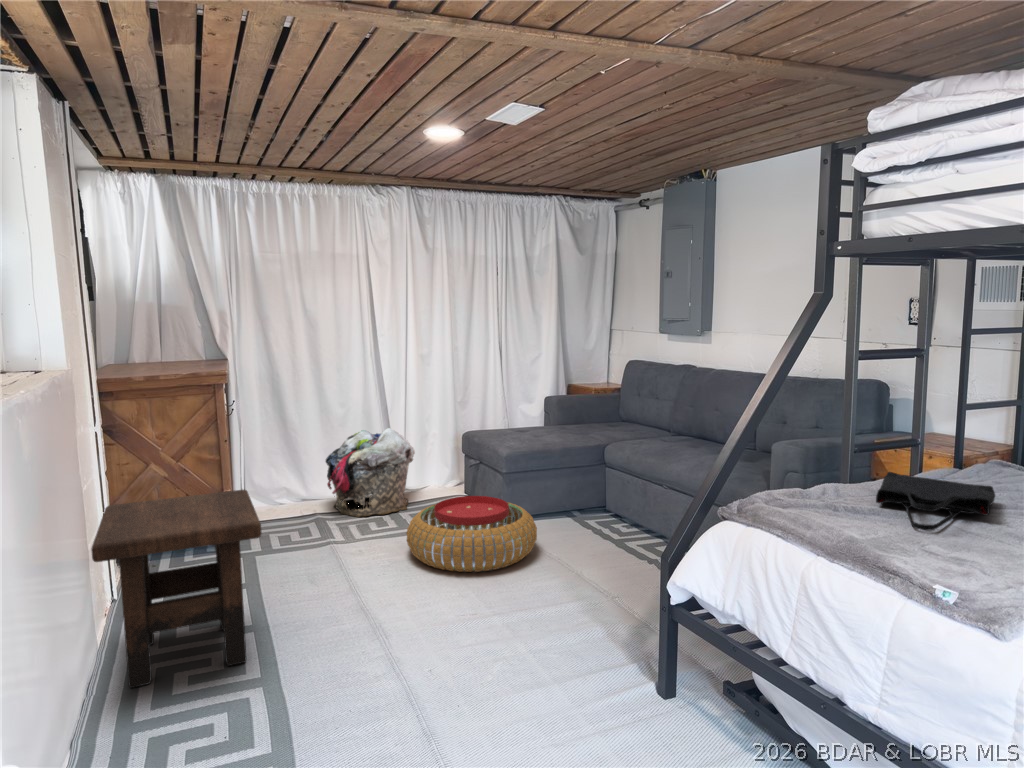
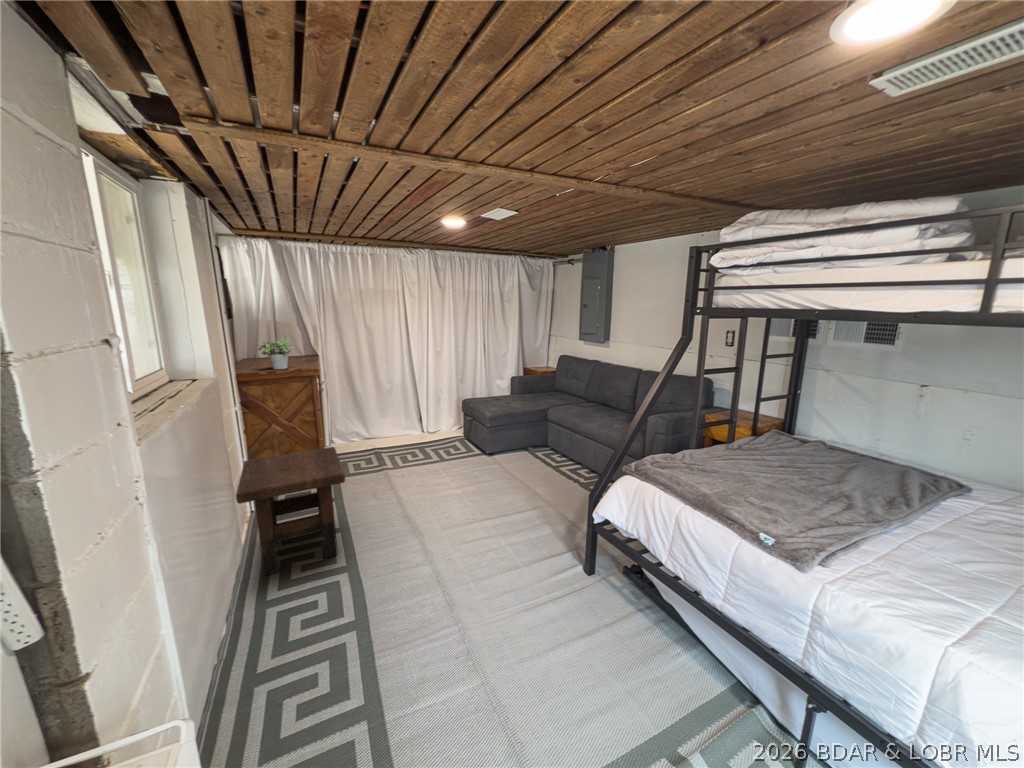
potted plant: none [132,324,187,373] -> present [258,339,293,369]
laundry basket: present [326,428,415,517] -> none [381,397,435,451]
tote bag: present [876,472,995,530] -> none [715,446,782,490]
pouf: present [407,496,537,572] -> none [432,441,509,489]

